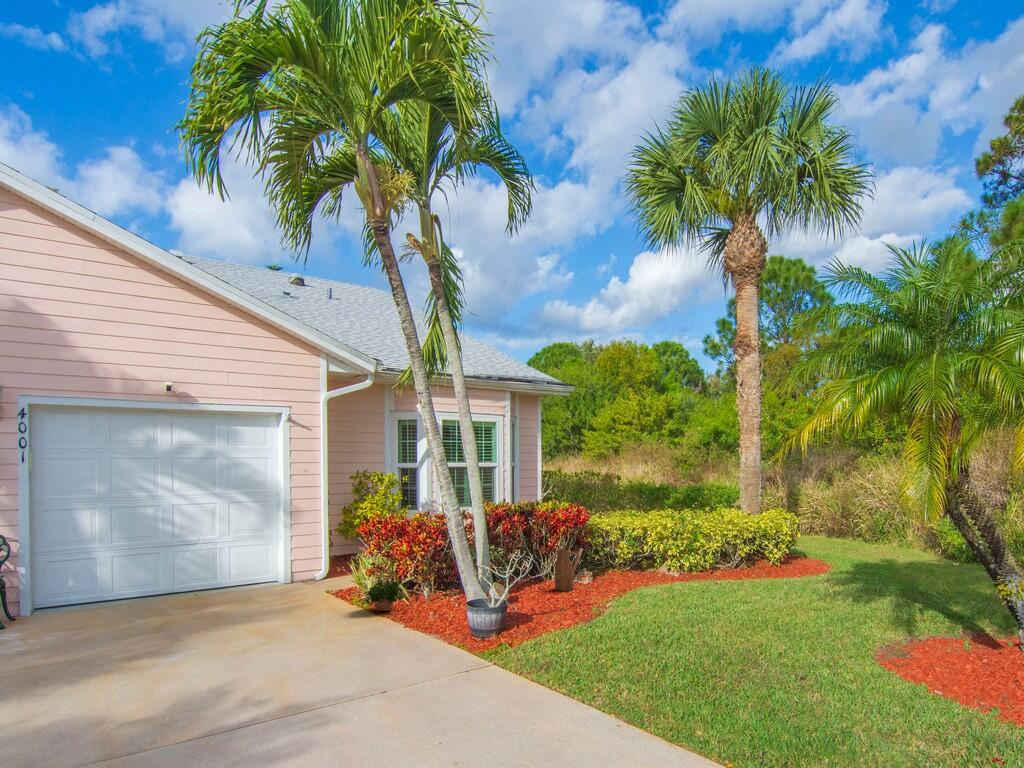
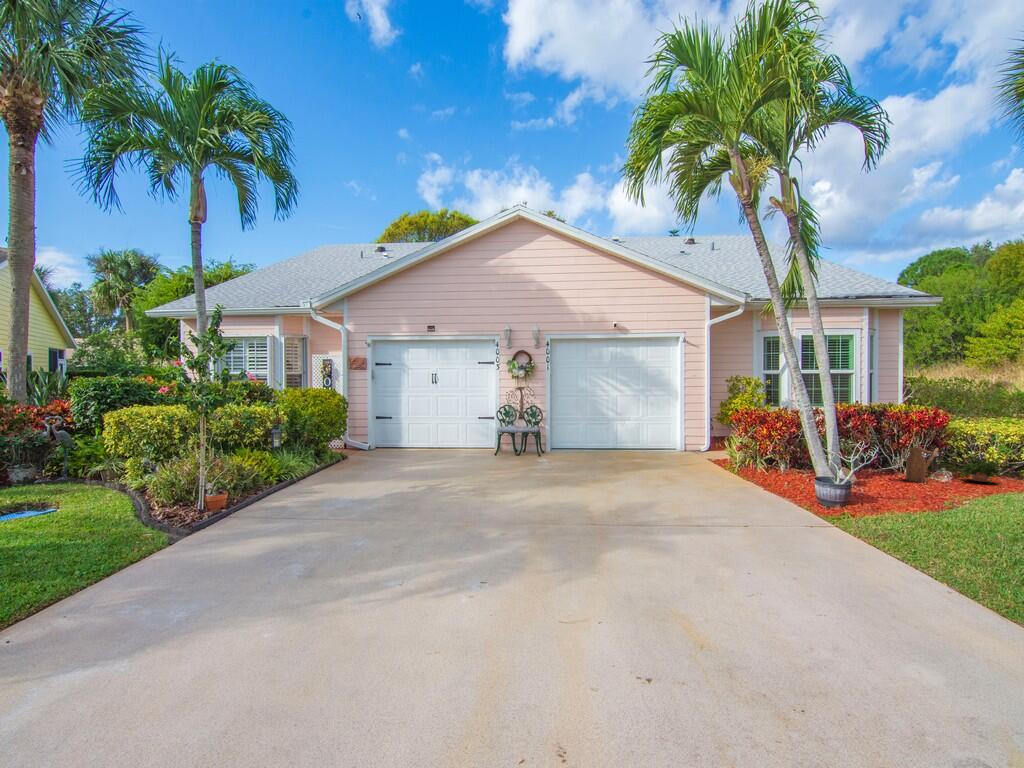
potted plant: present [365,580,404,611] -> present [962,459,1000,482]

